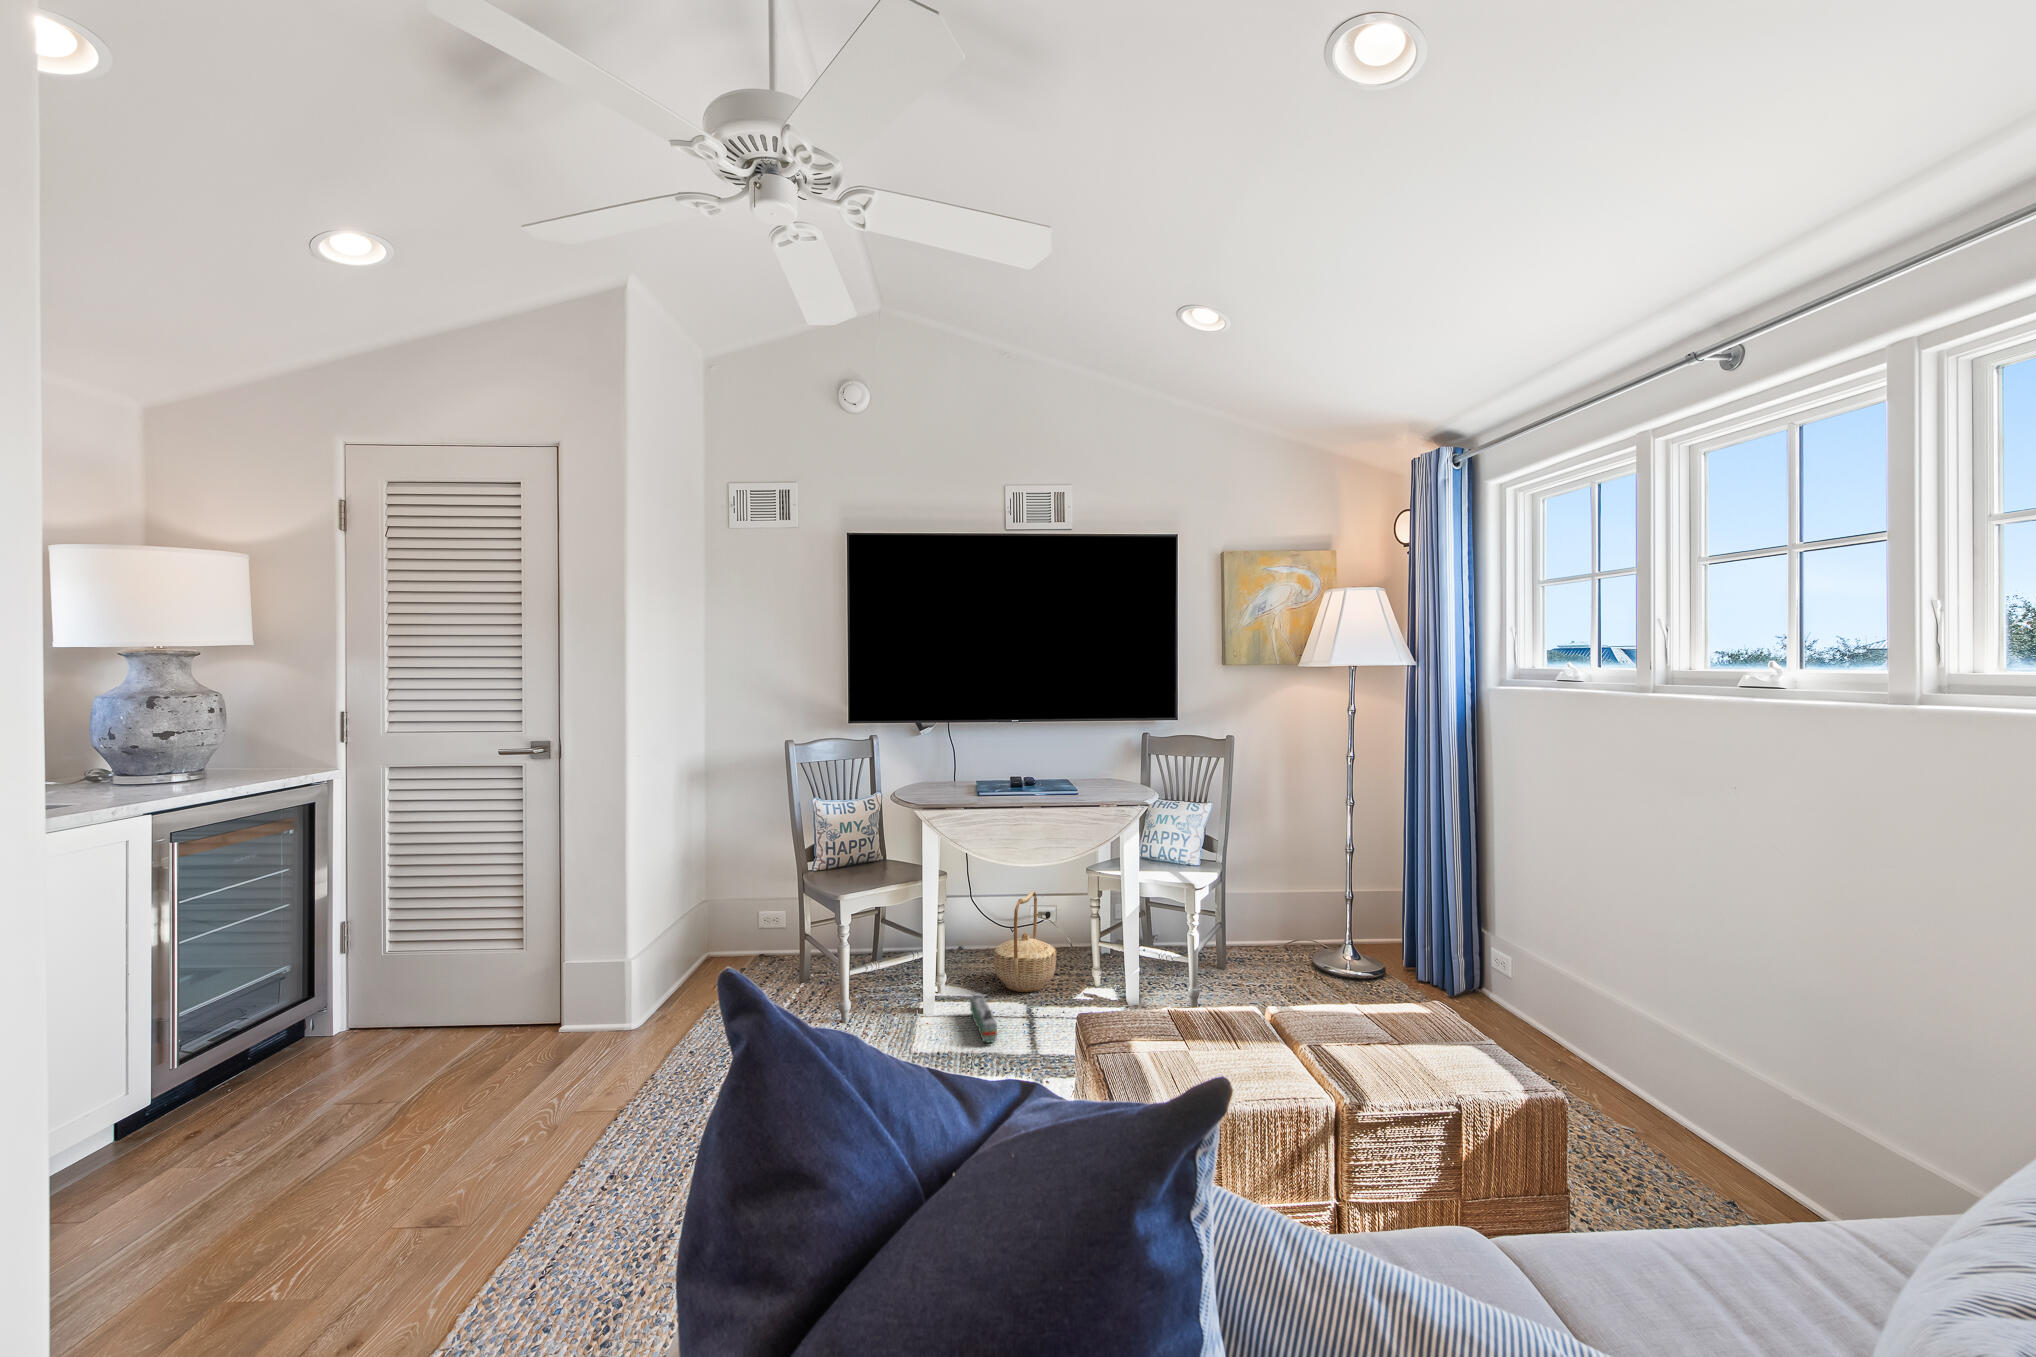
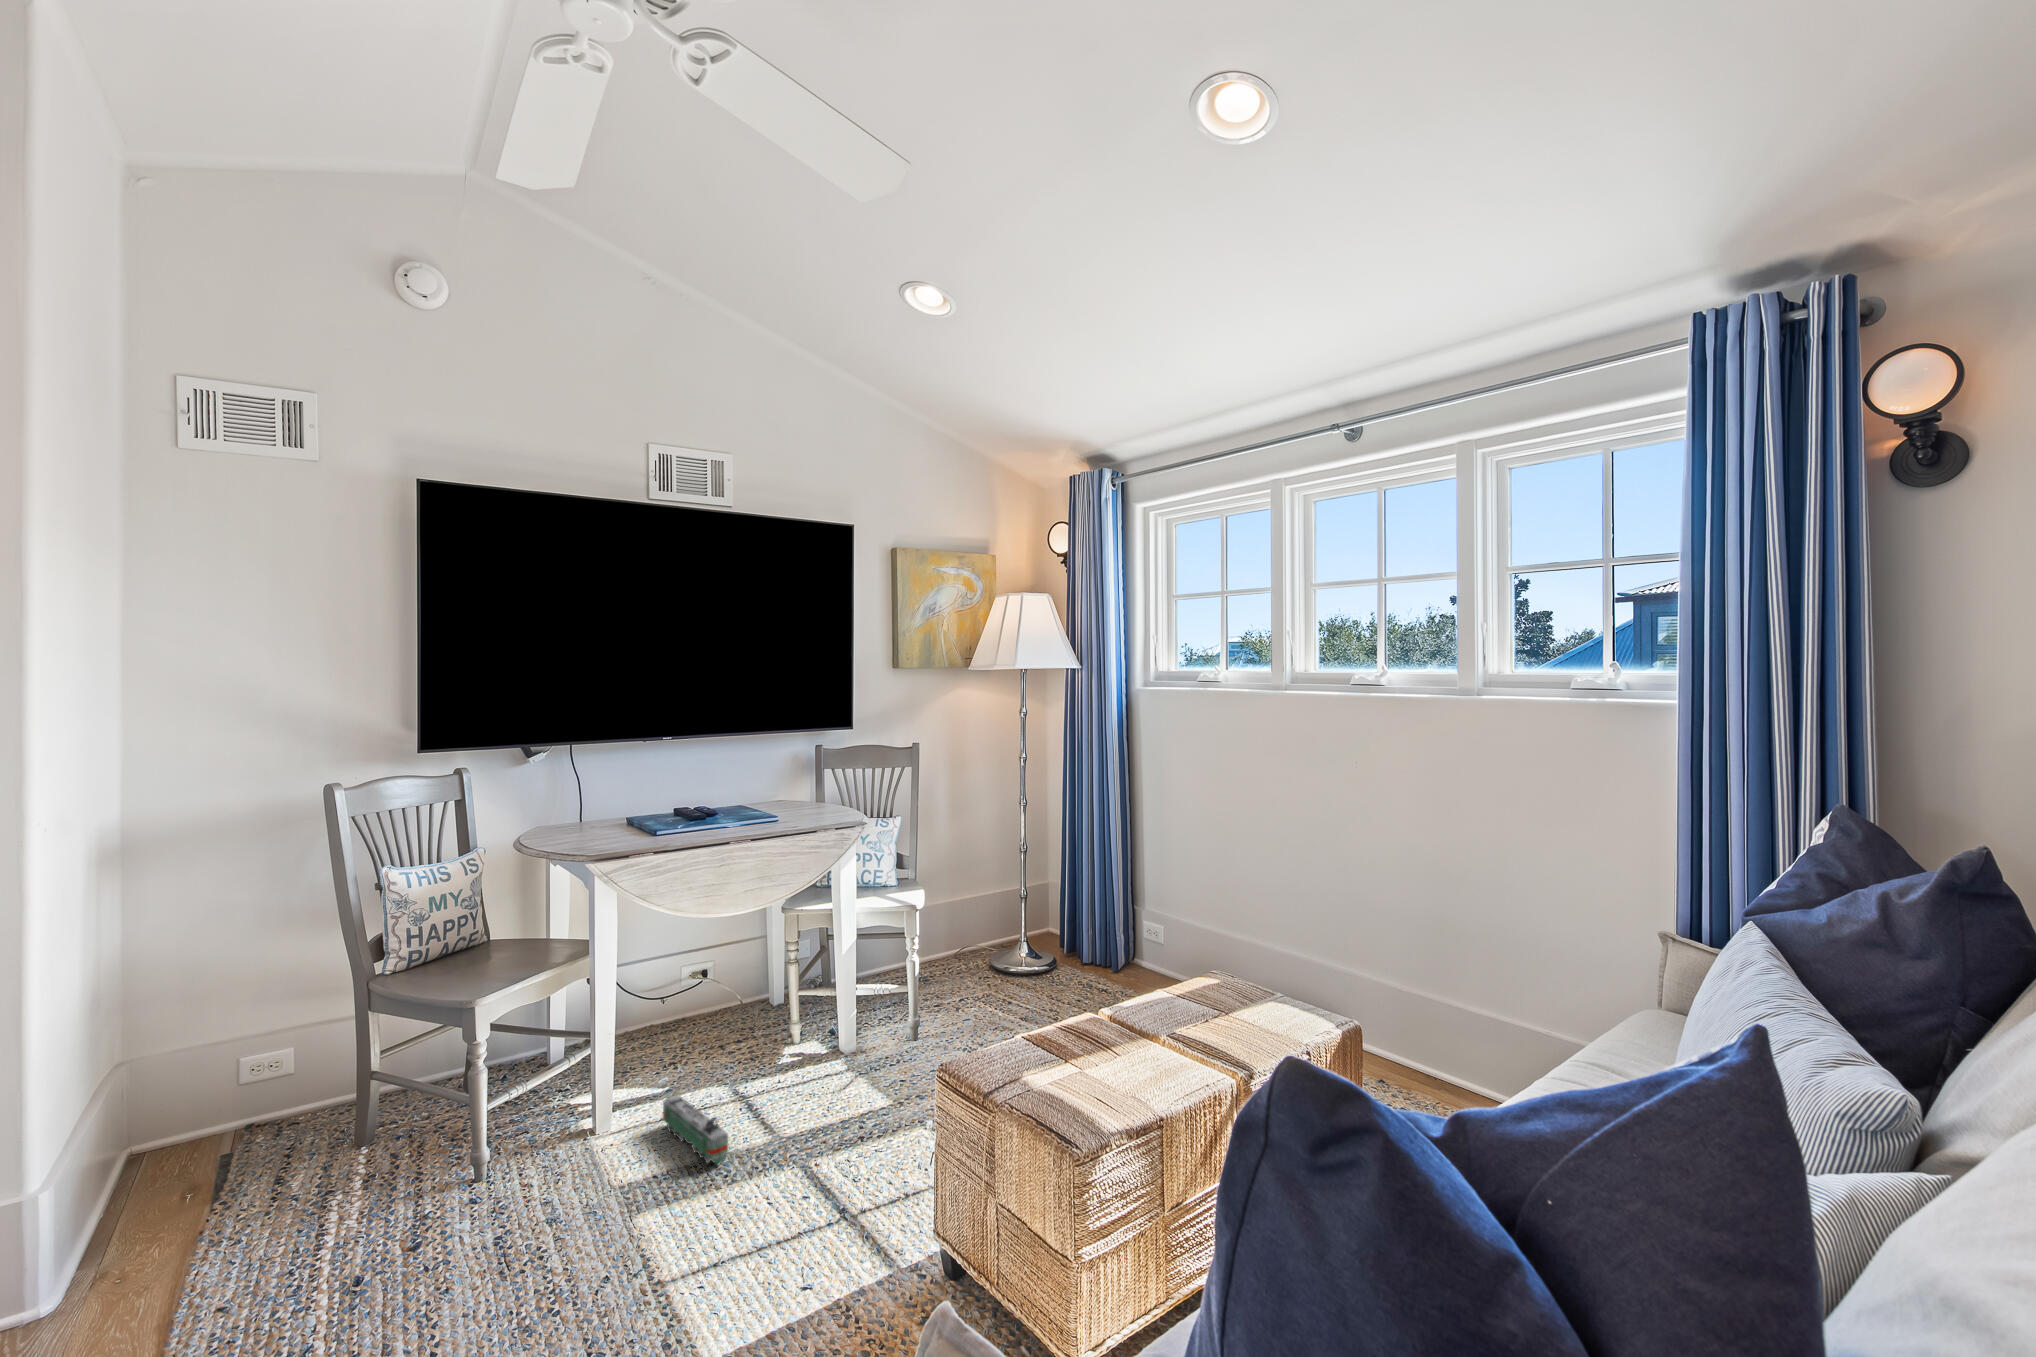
basket: present [994,891,1057,992] -> none [667,945,751,1077]

